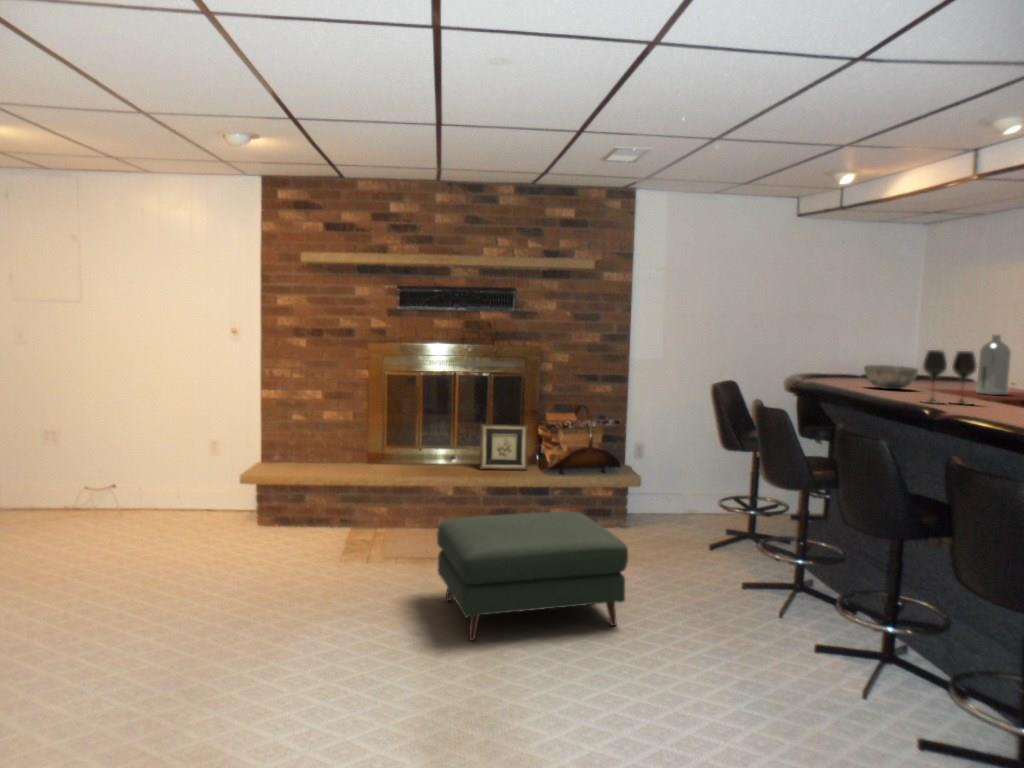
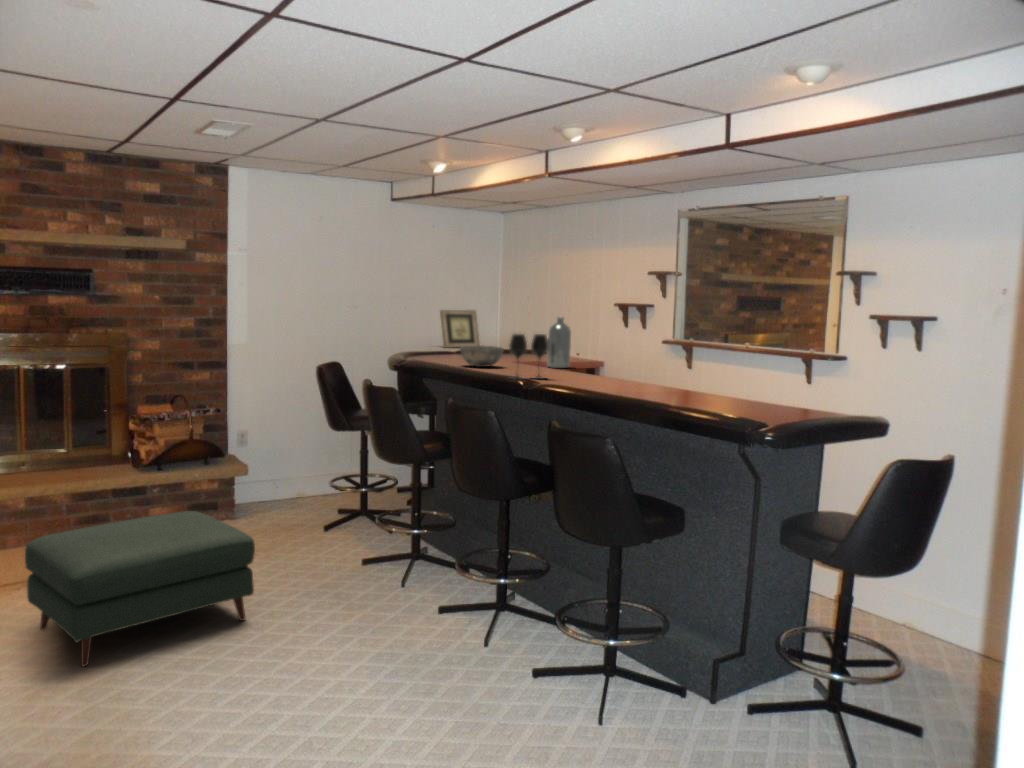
picture frame: present [480,424,528,470] -> present [440,310,480,348]

